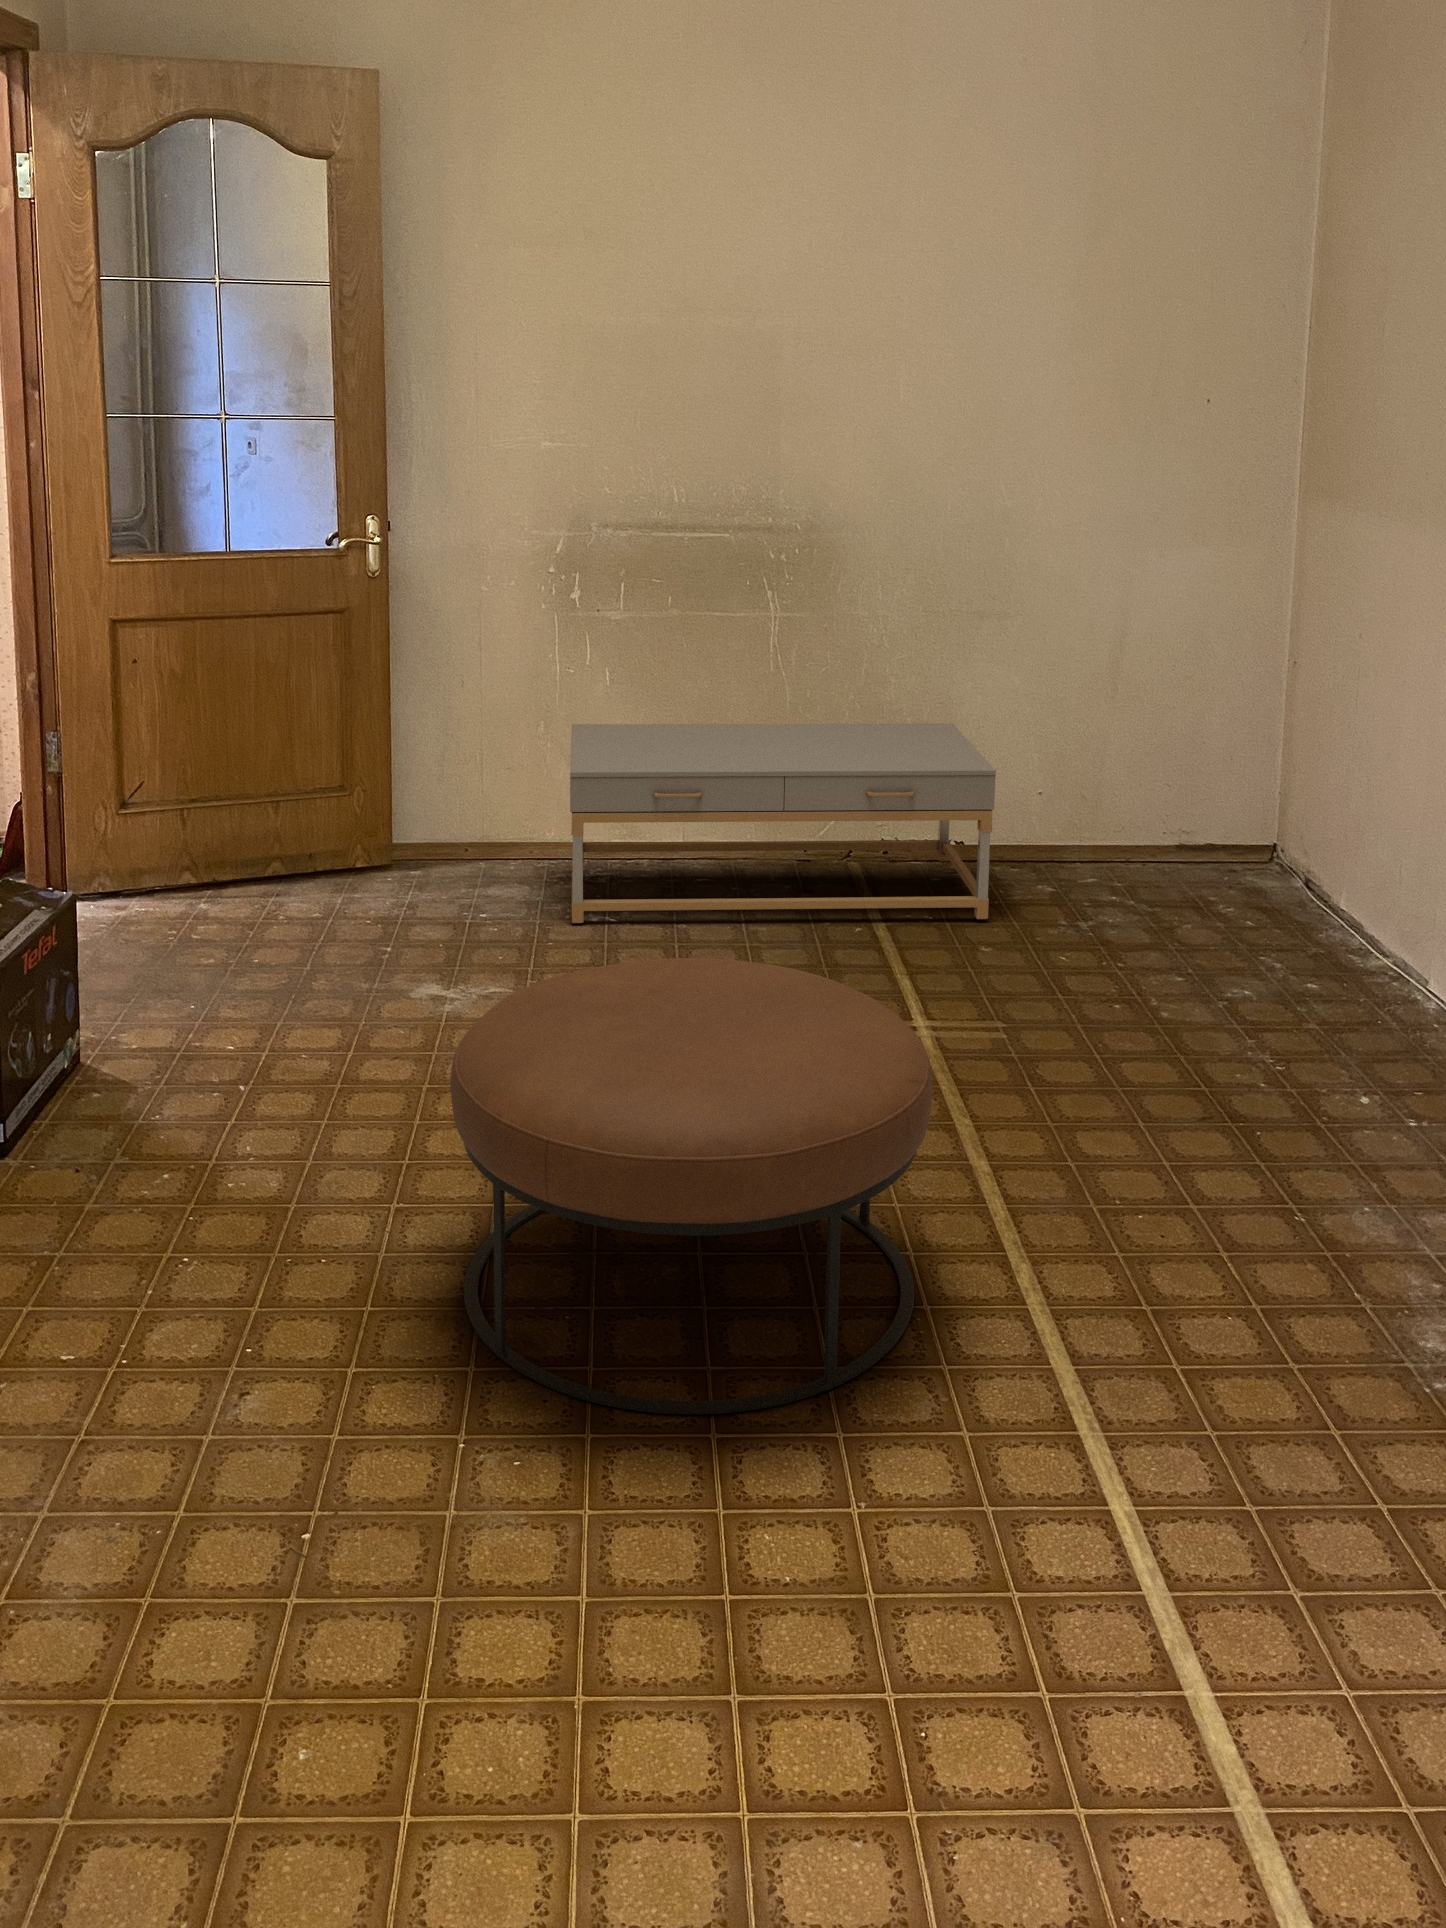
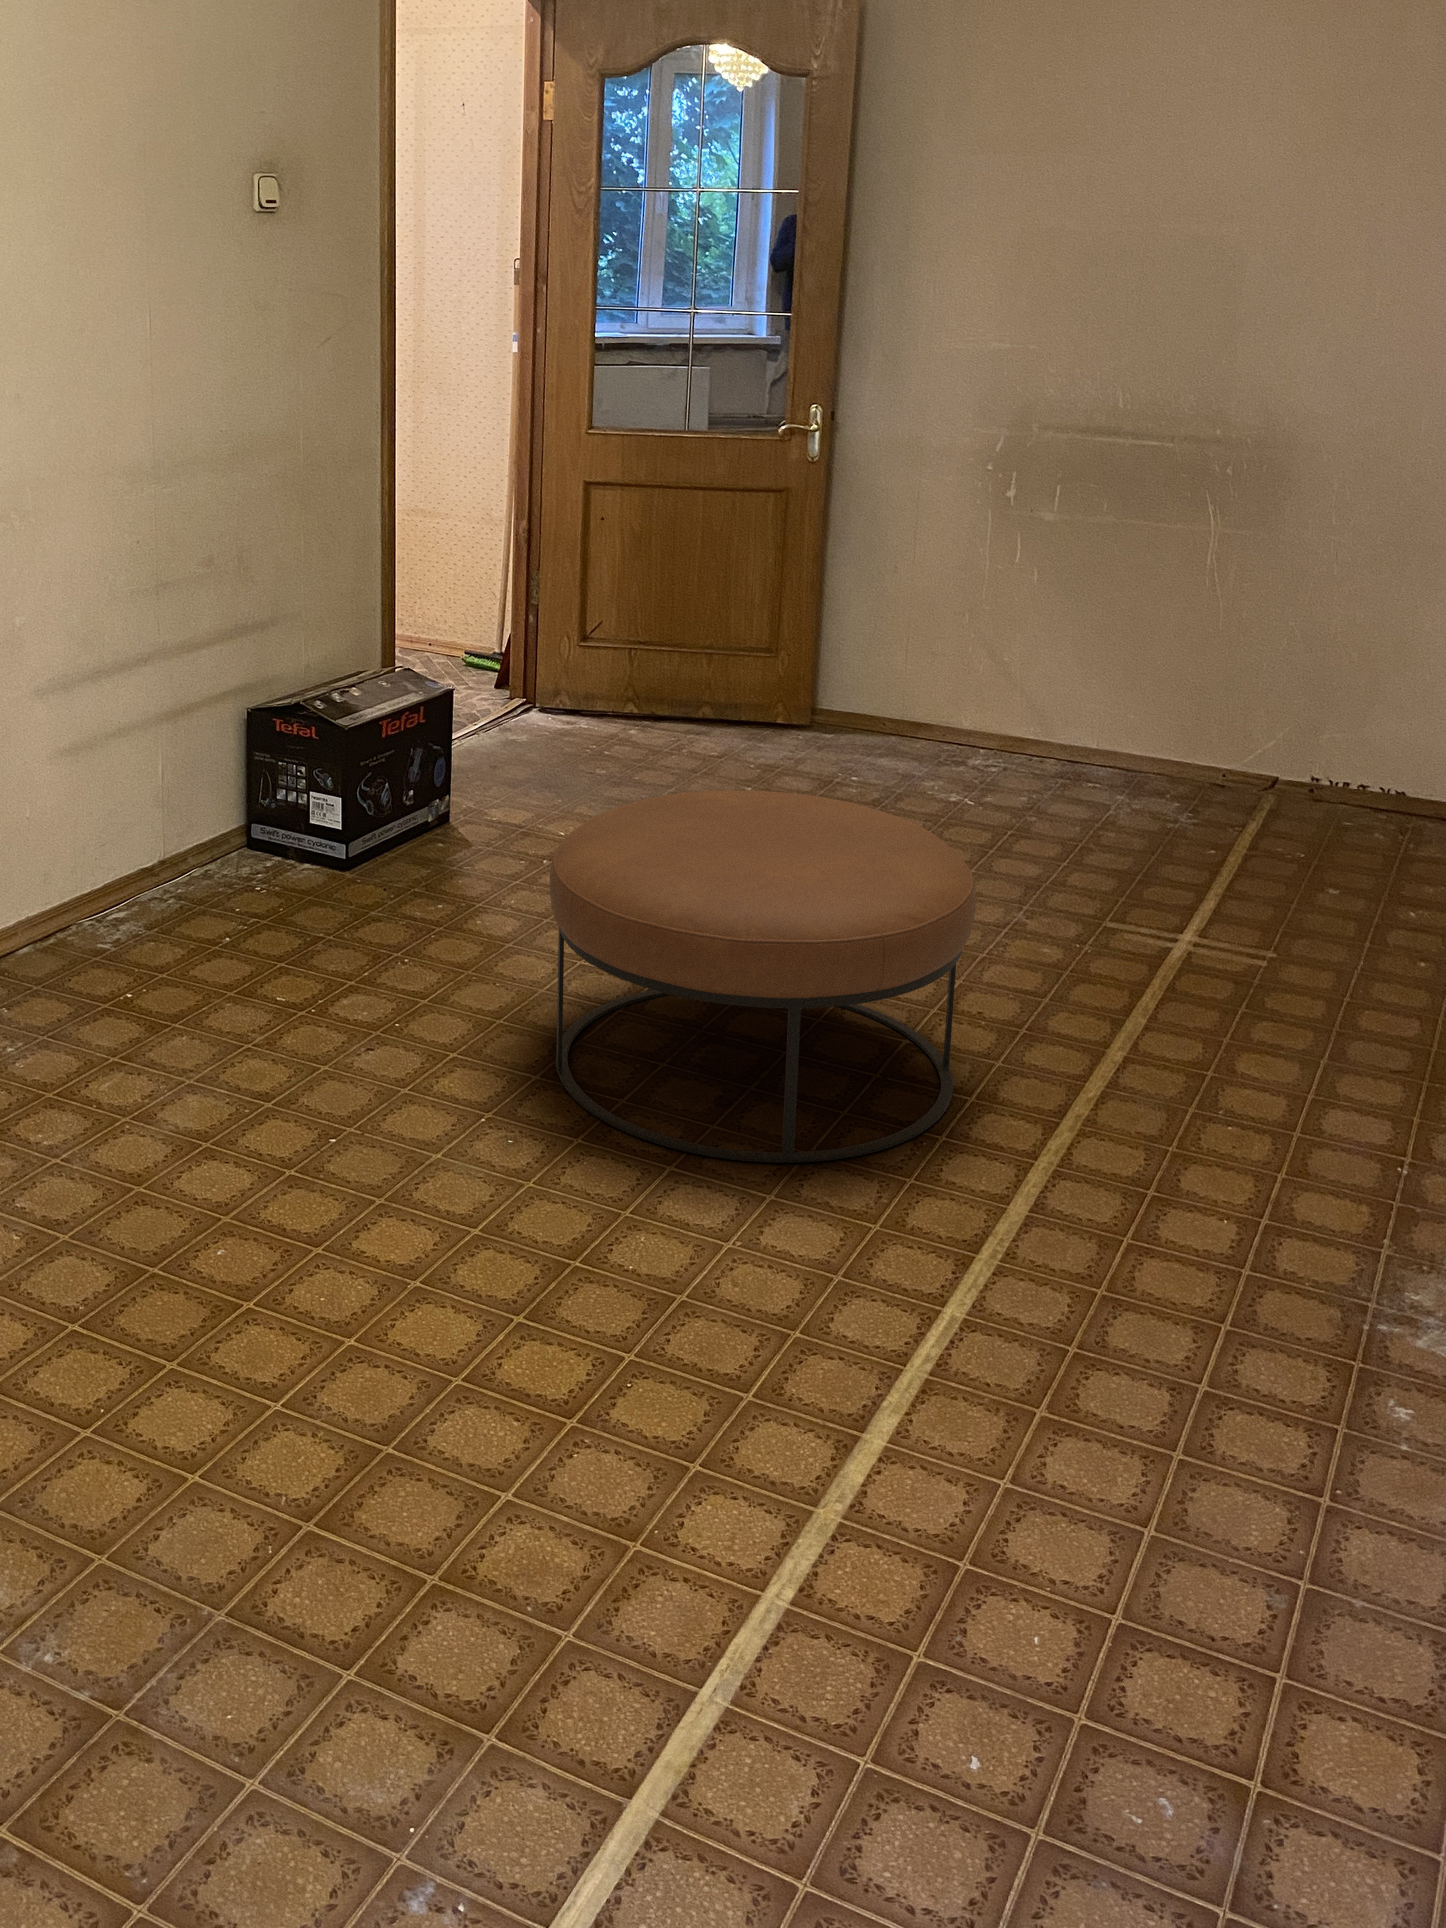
coffee table: present [570,723,996,924] -> none [926,618,1405,869]

